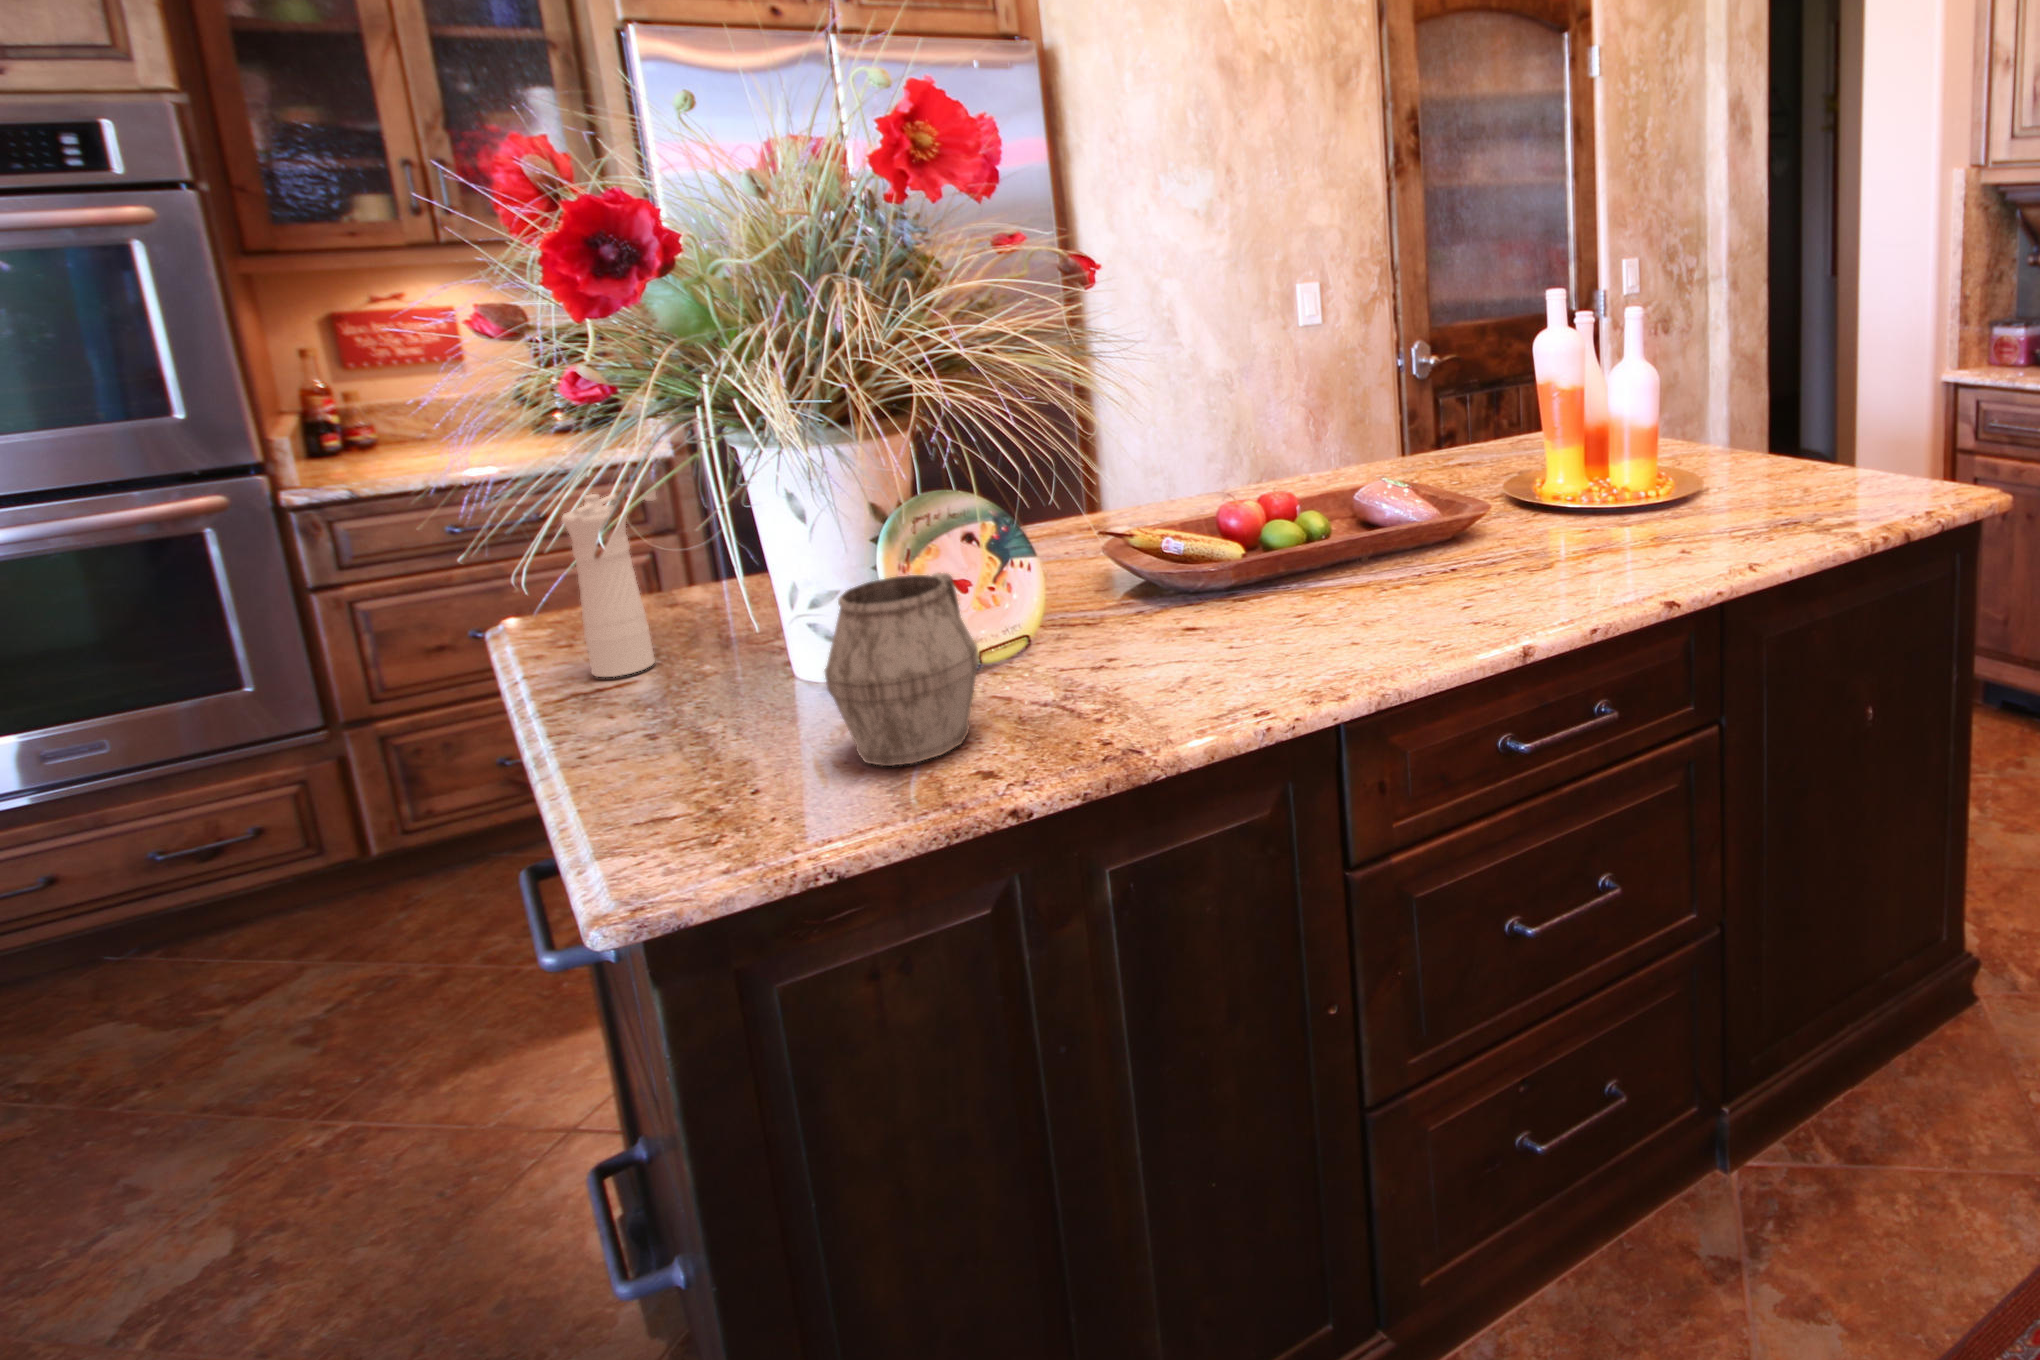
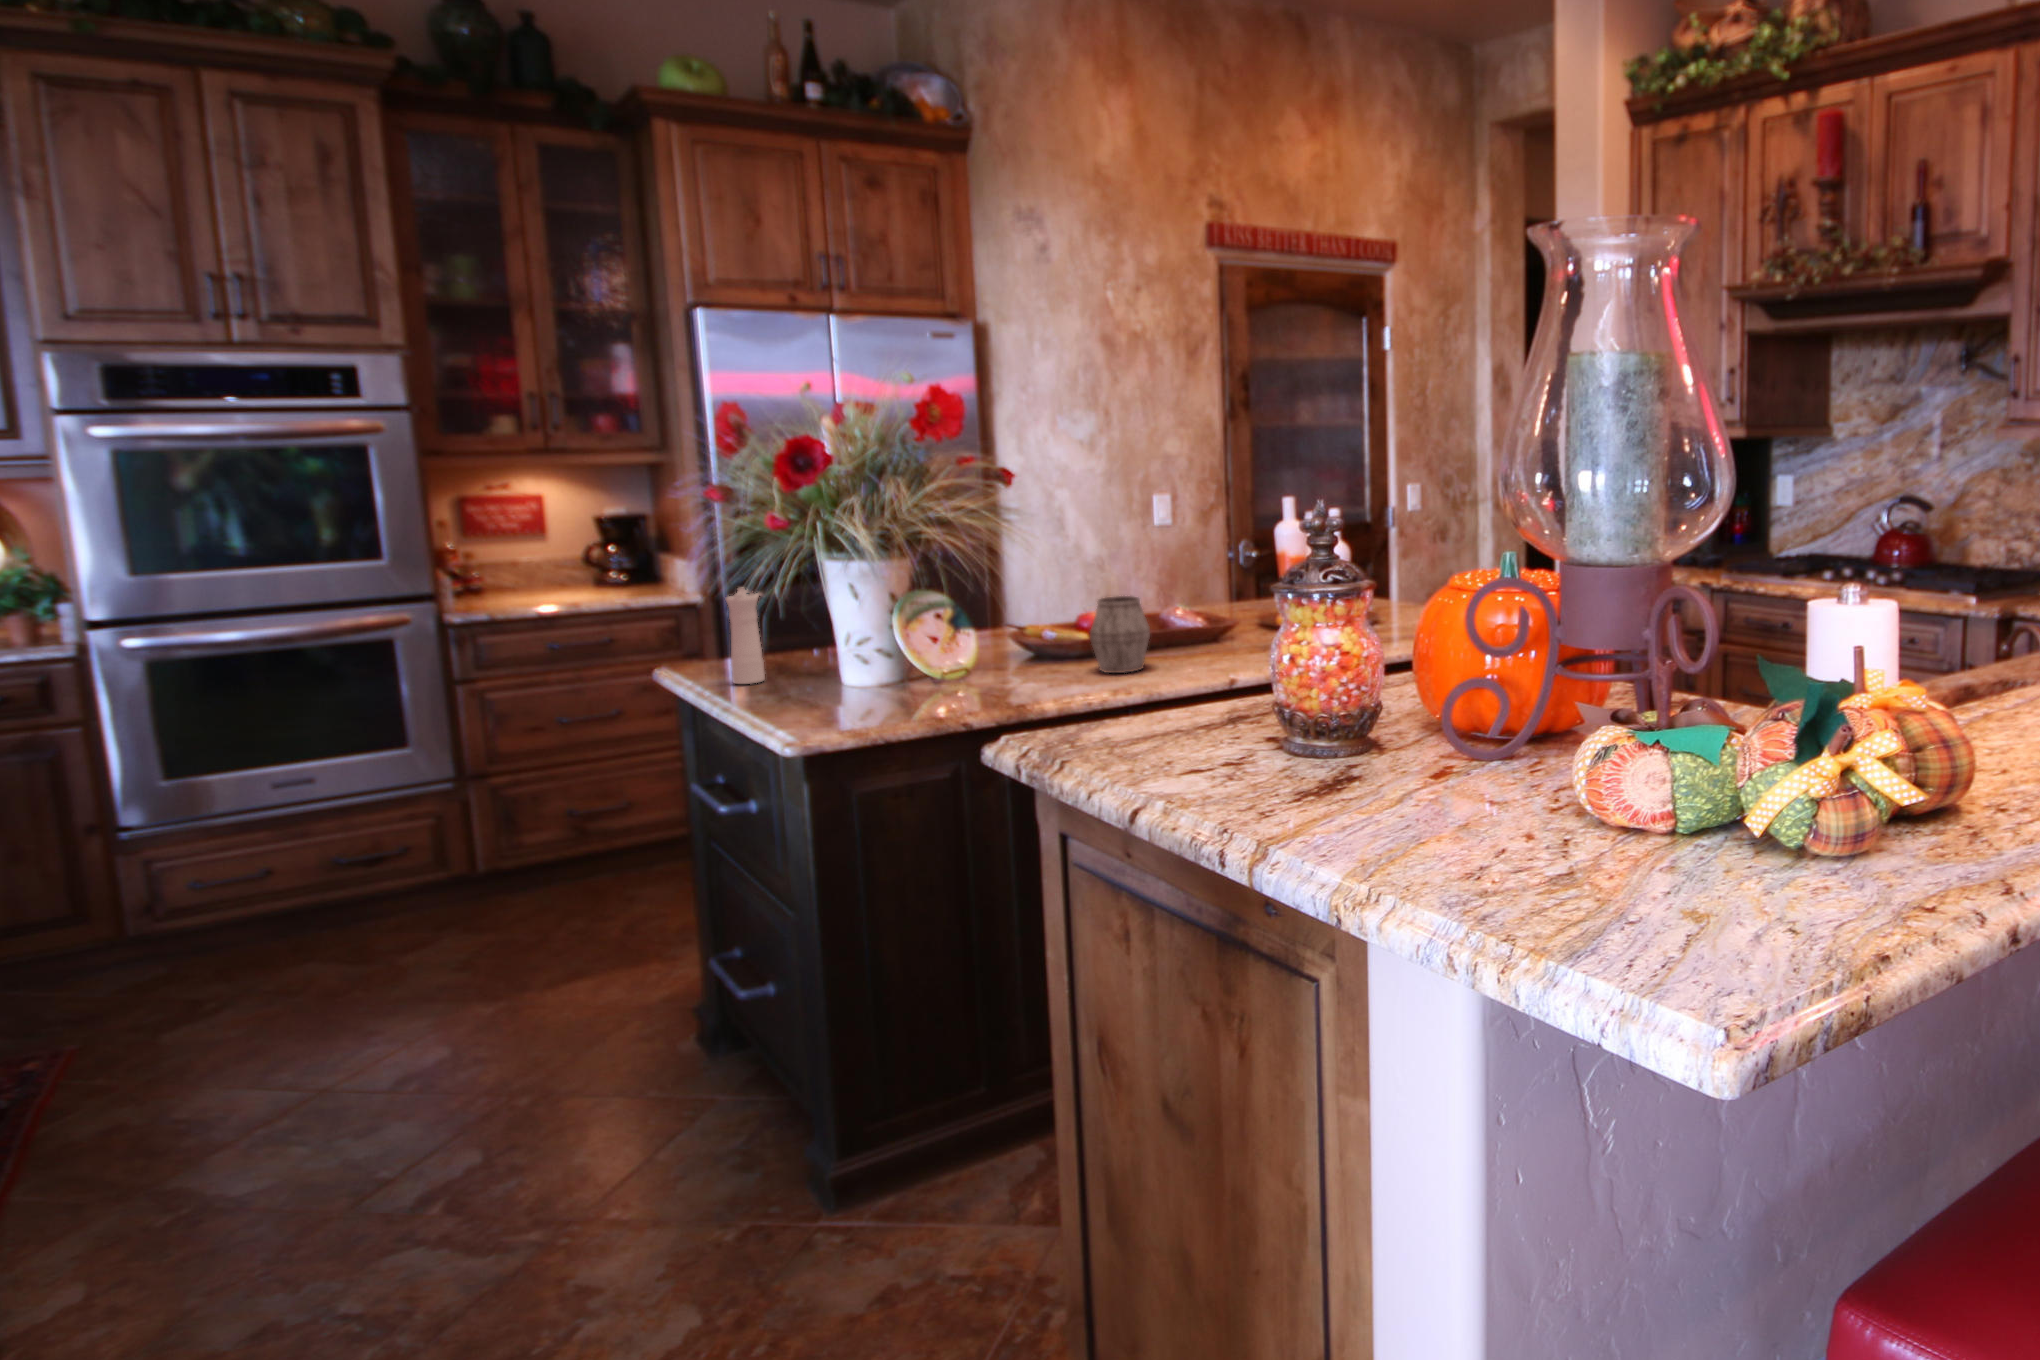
mug: present [825,573,979,766] -> present [1090,596,1150,673]

